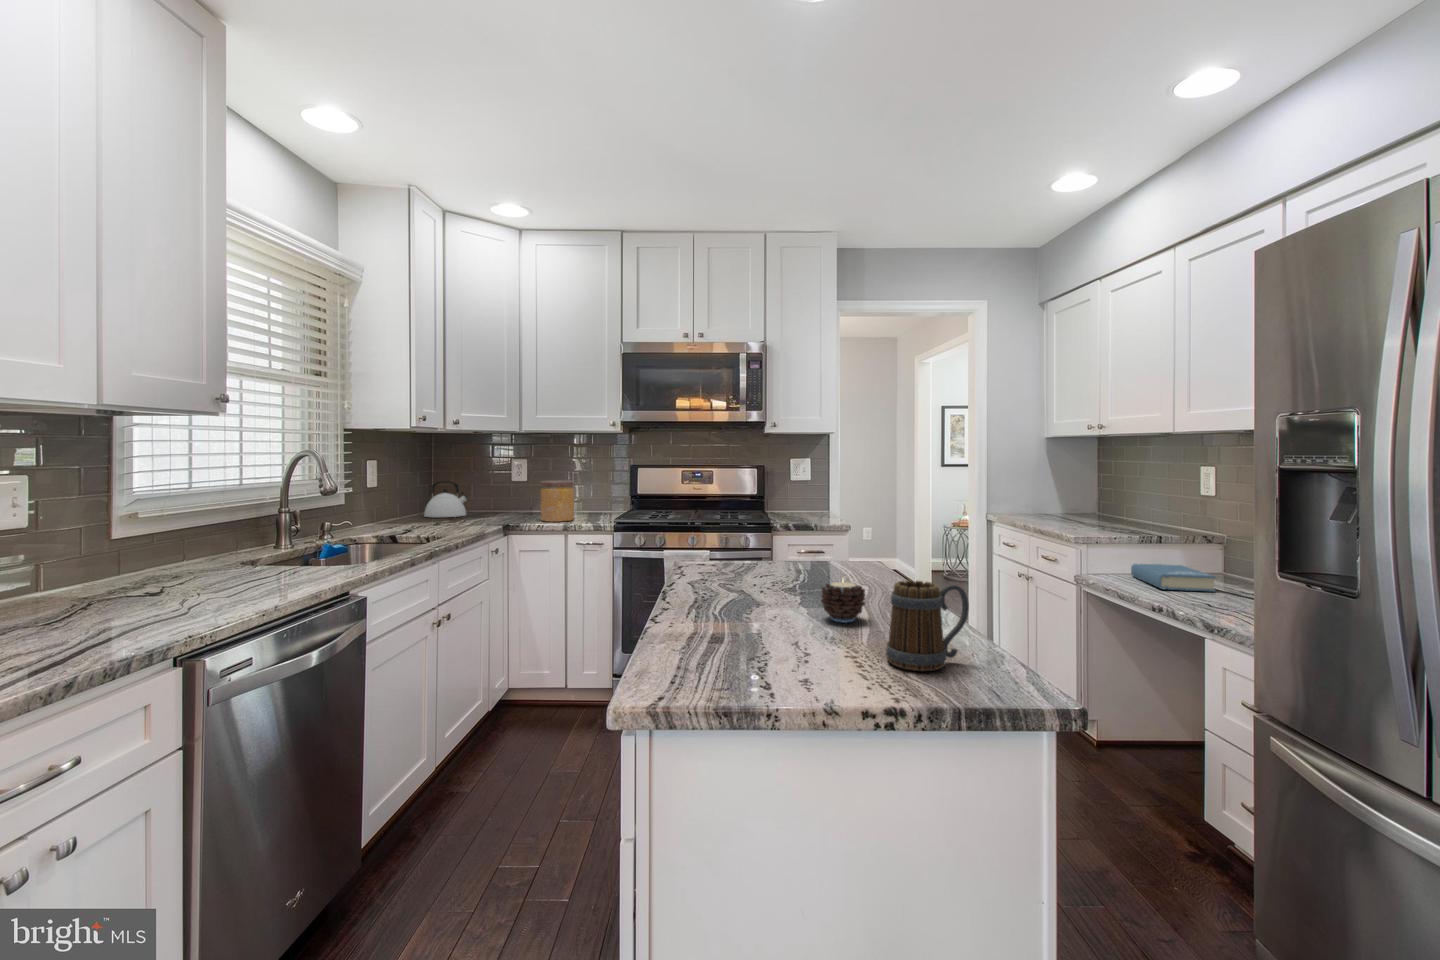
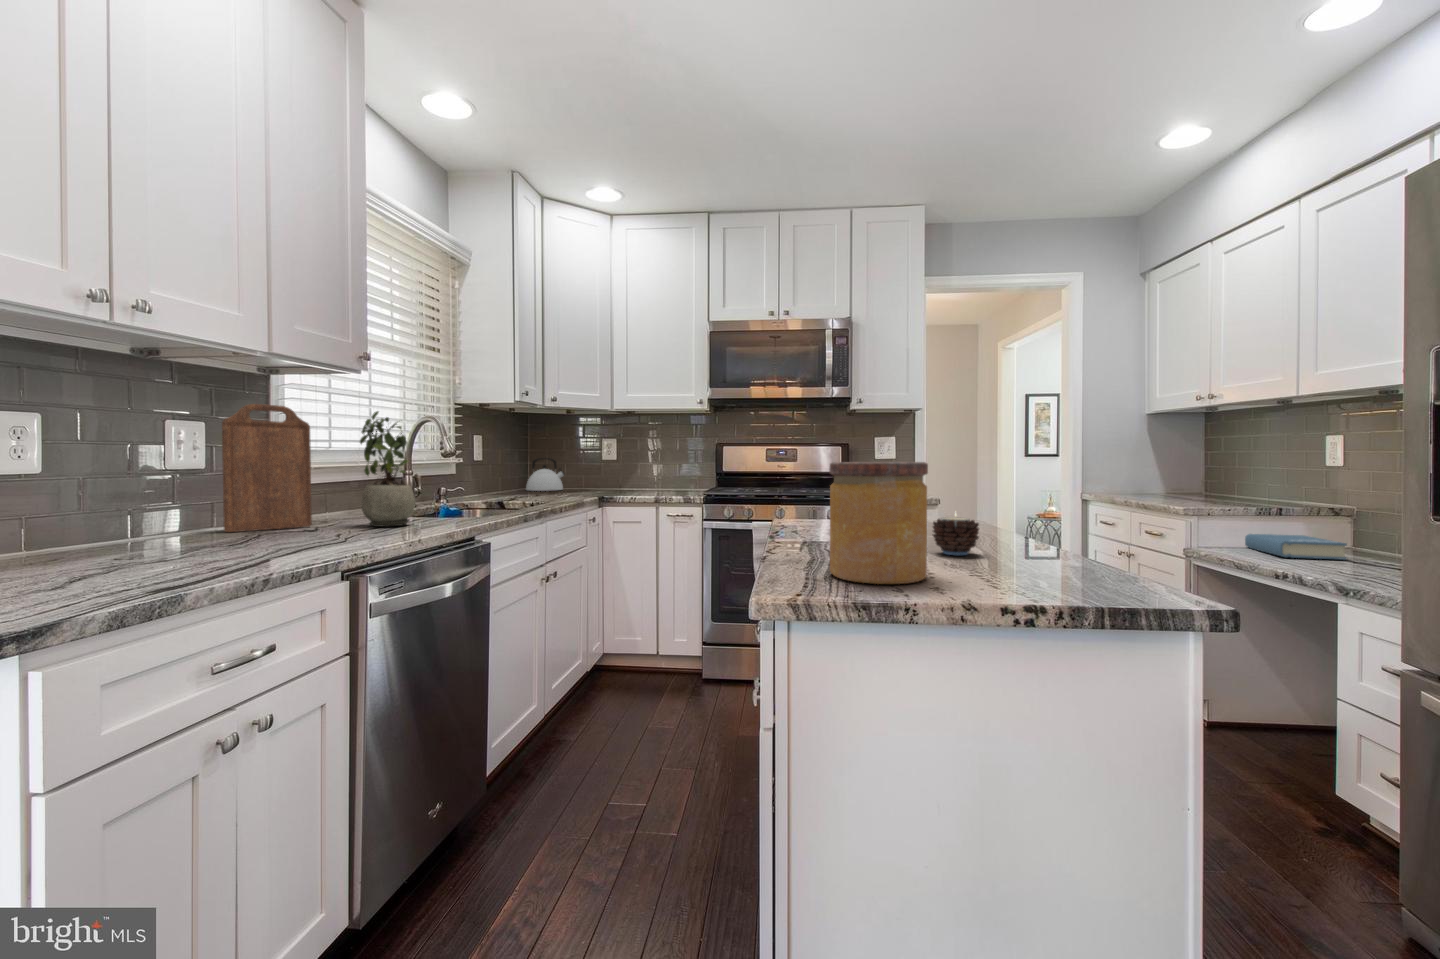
cutting board: none [32,453,151,602] -> present [222,404,312,532]
potted plant: none [211,456,278,585] -> present [360,411,415,527]
jar: present [540,481,574,522] -> present [830,462,928,584]
mug: present [886,580,969,671] -> none [1012,499,1101,585]

